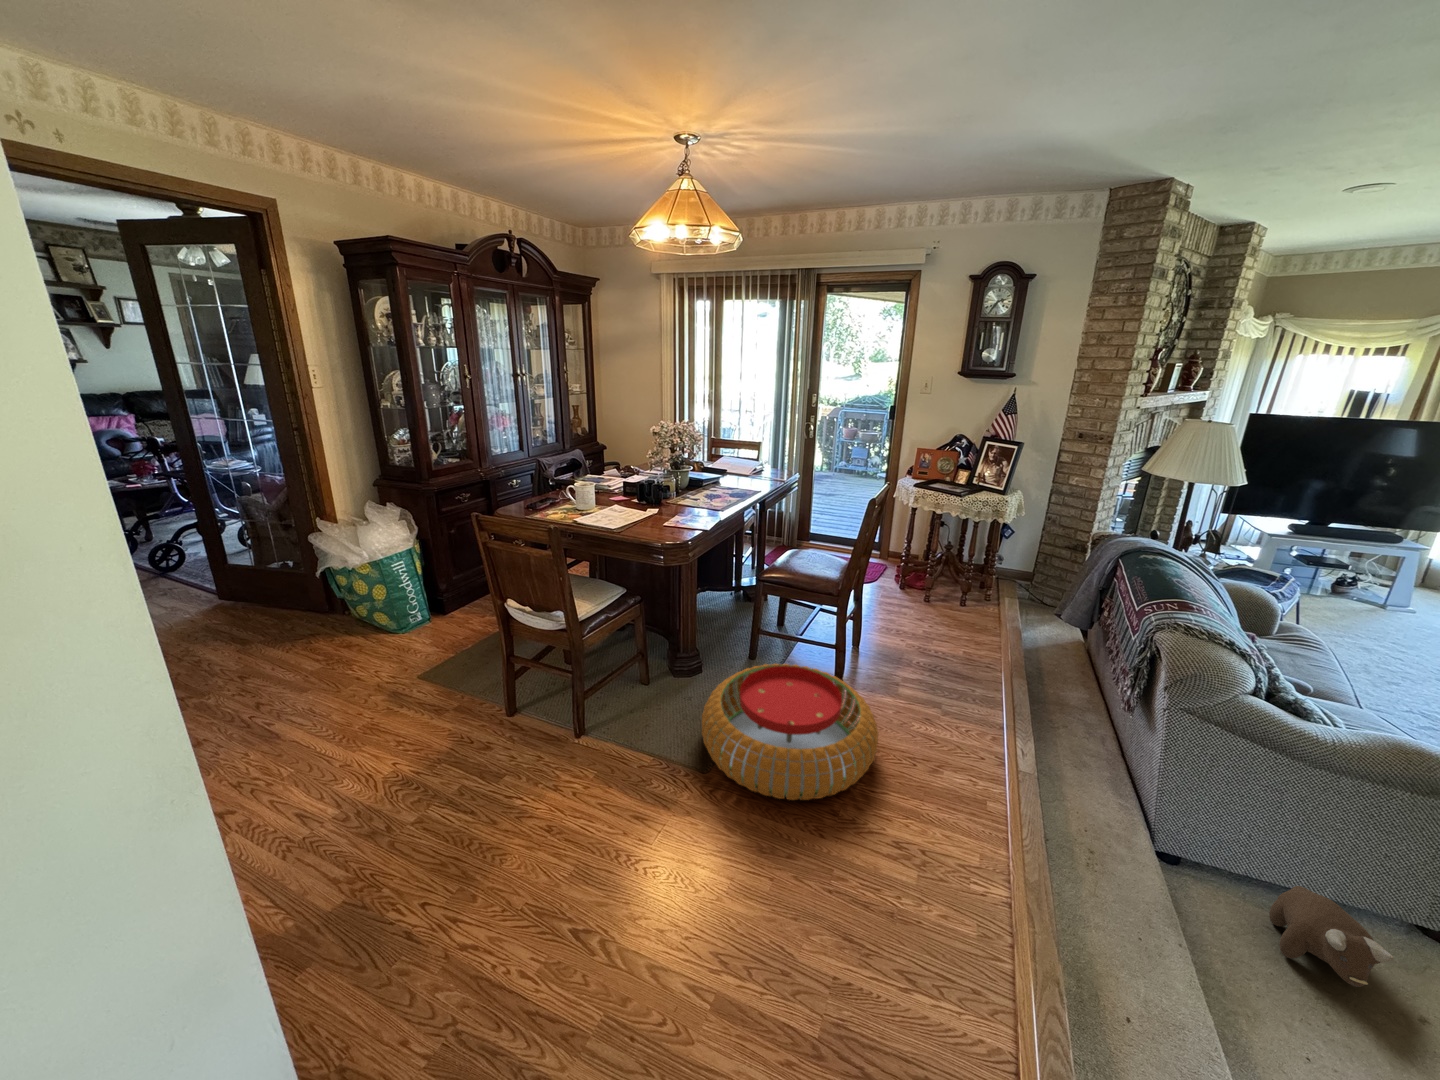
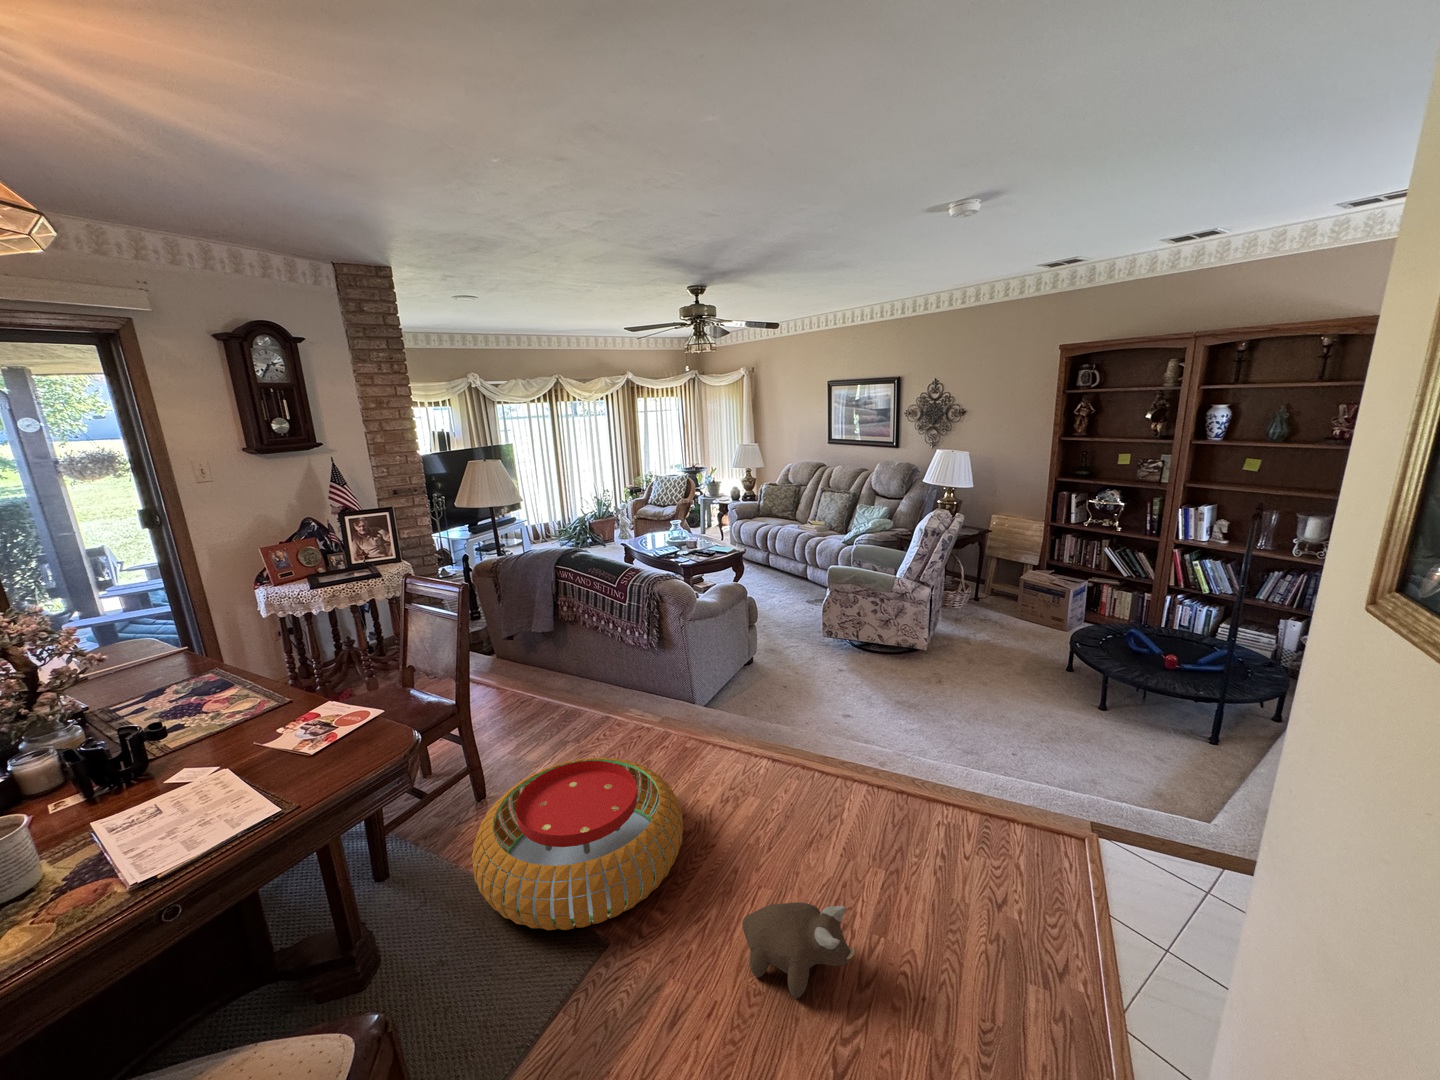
plush toy: present [1269,886,1393,987] -> present [742,902,854,998]

